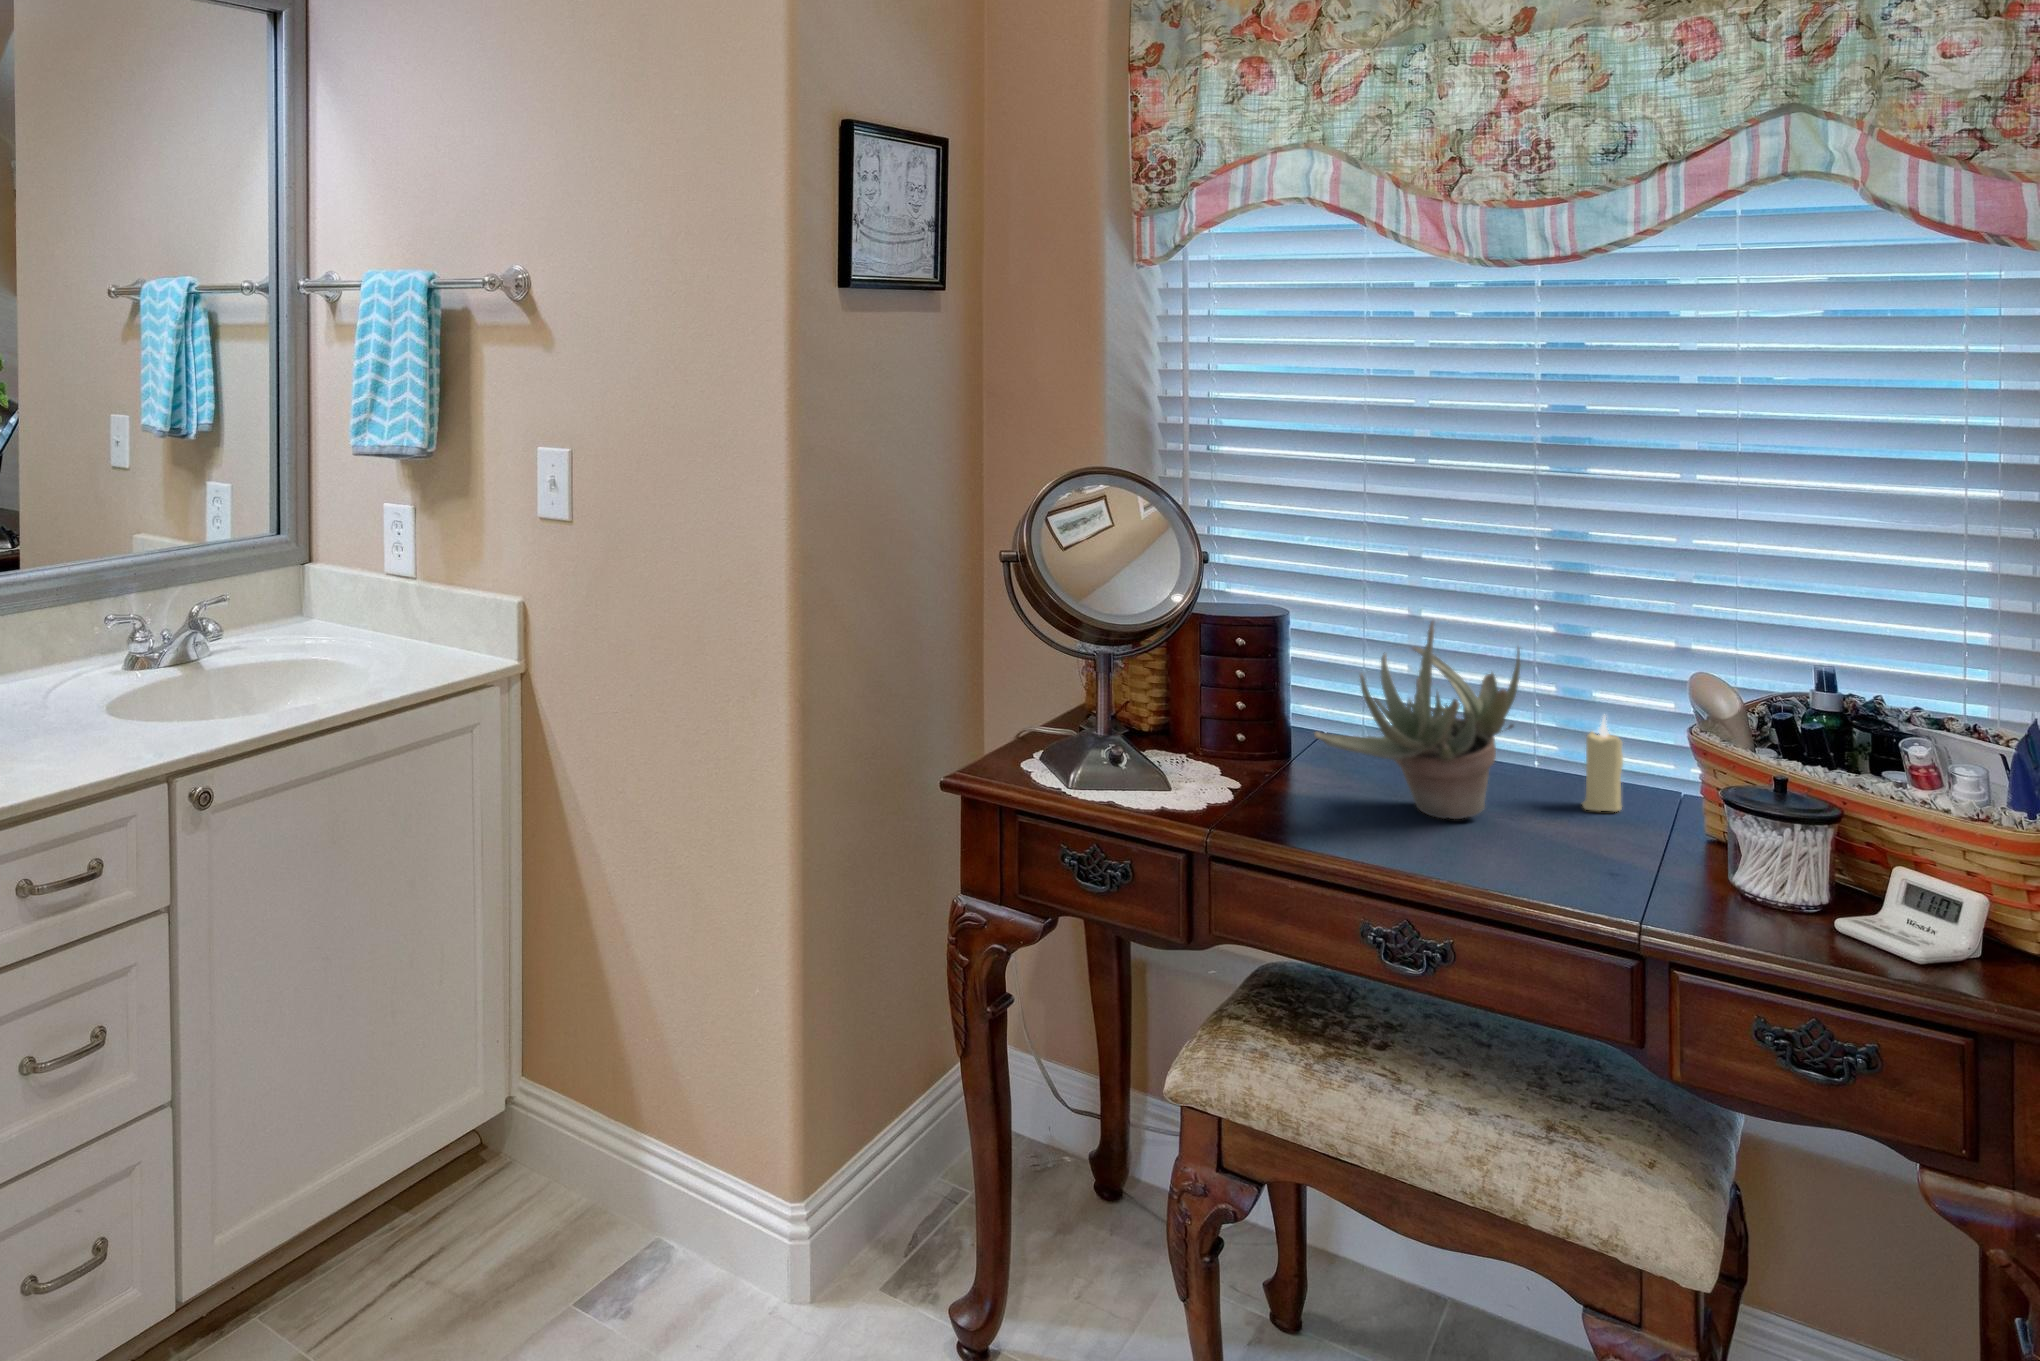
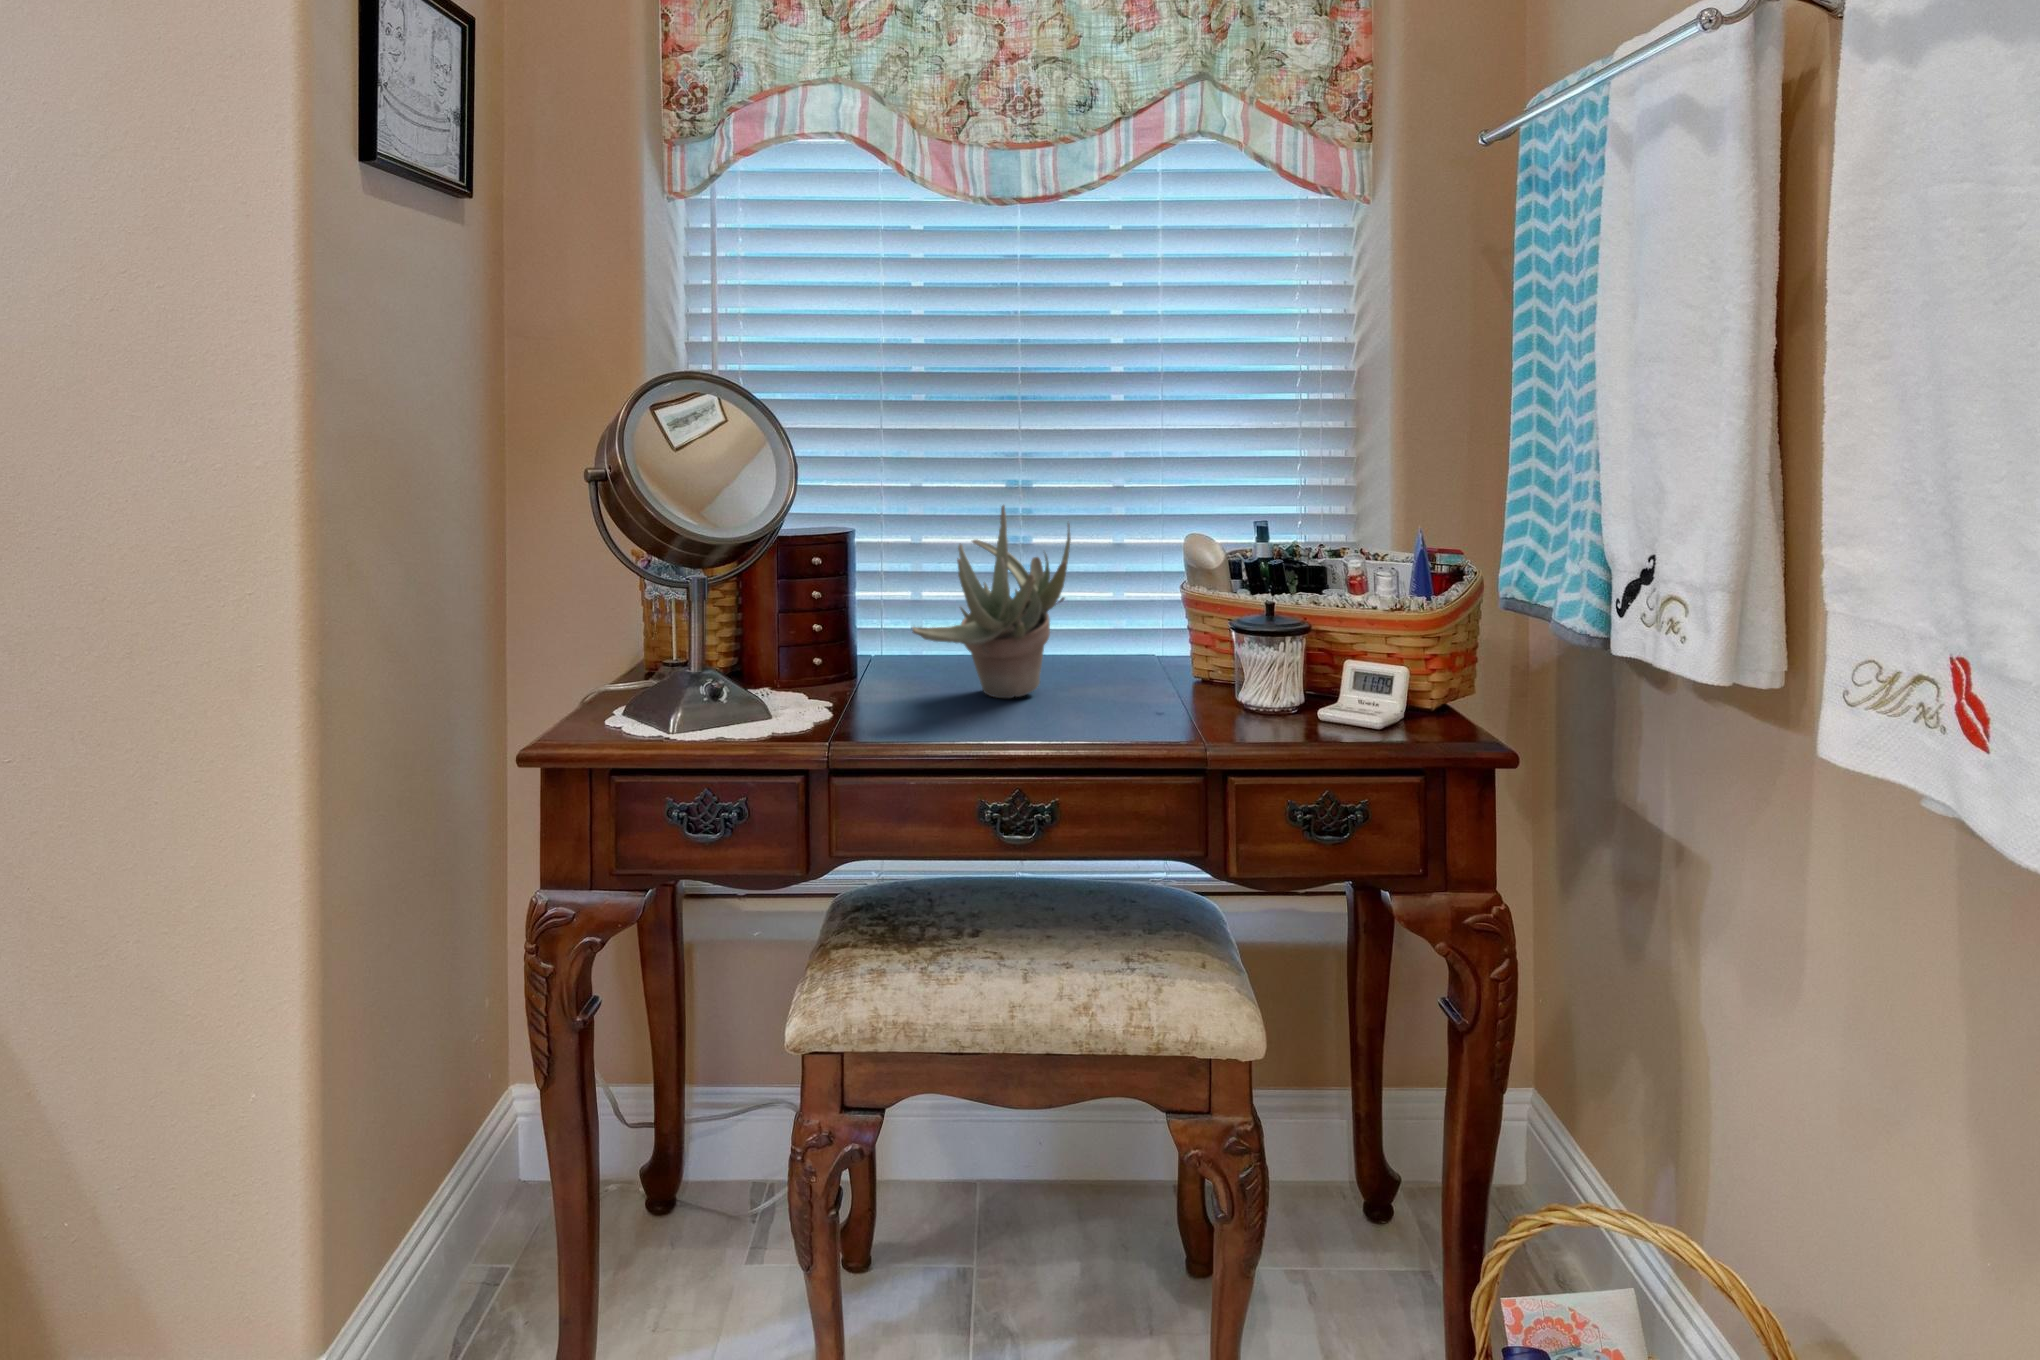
candle: present [1582,716,1623,811] -> none [1096,584,1125,673]

